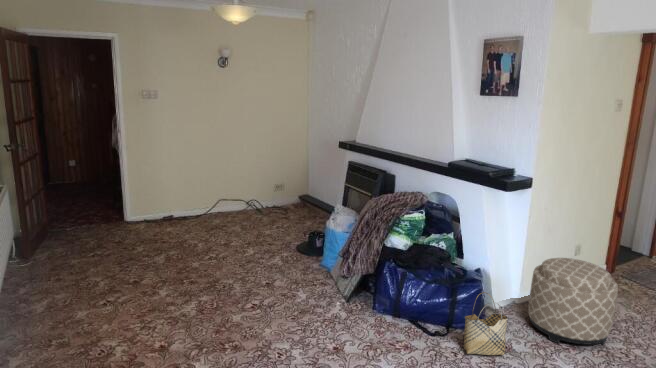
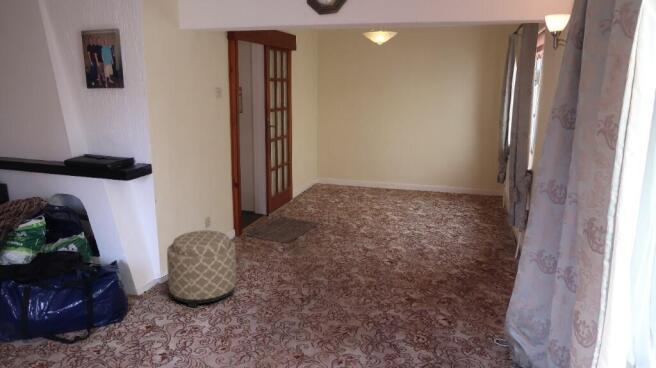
woven basket: present [463,292,508,355] -> none [101,282,148,347]

